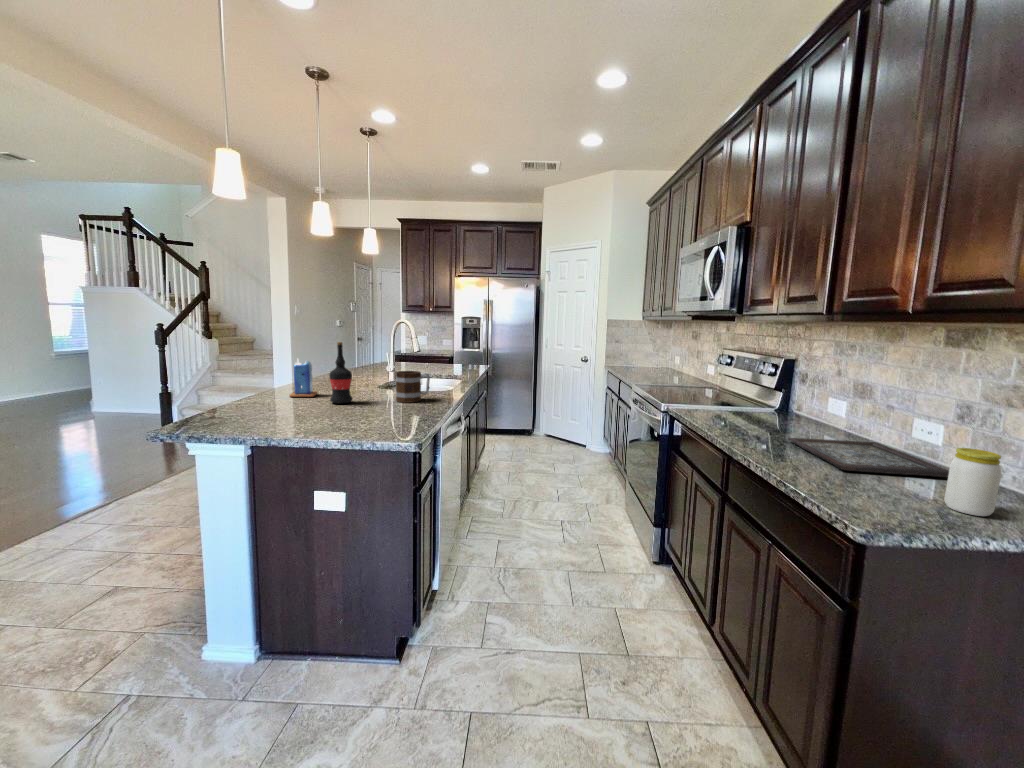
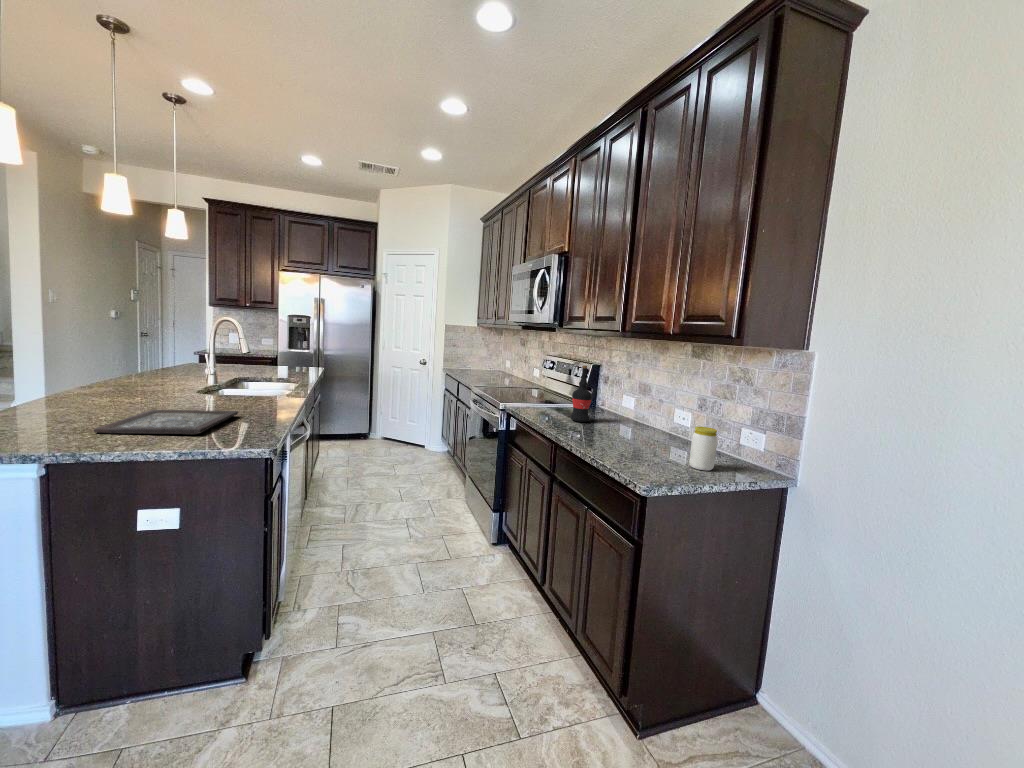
wine bottle: present [329,342,352,403] -> present [570,366,592,422]
candle: present [289,359,318,397] -> none [74,355,116,402]
mug: present [396,371,430,403] -> none [227,372,269,406]
tray: present [788,438,949,477] -> present [93,410,238,434]

